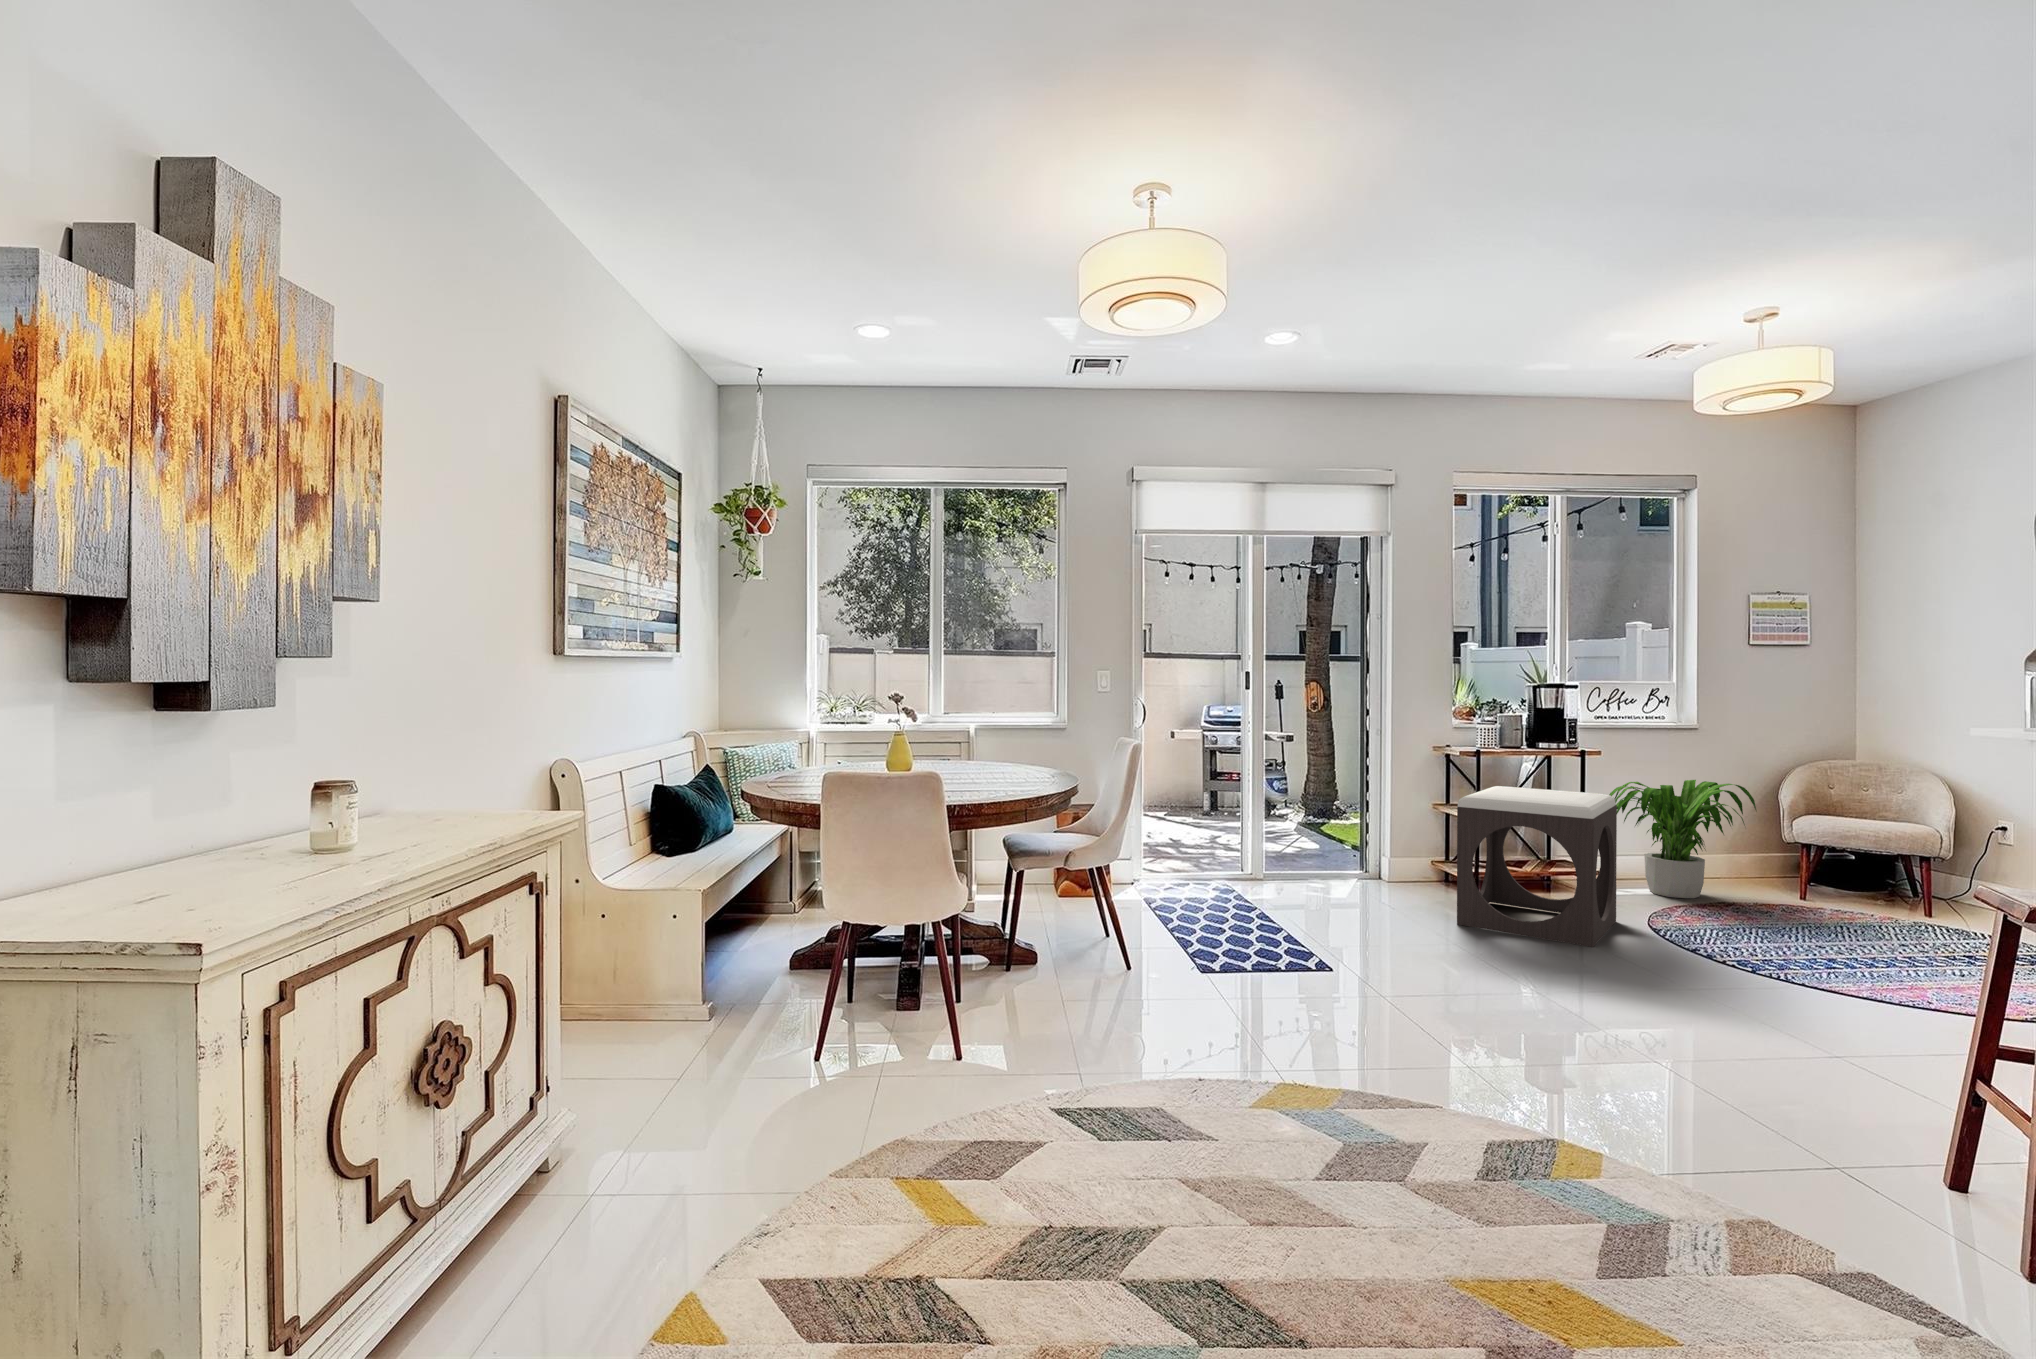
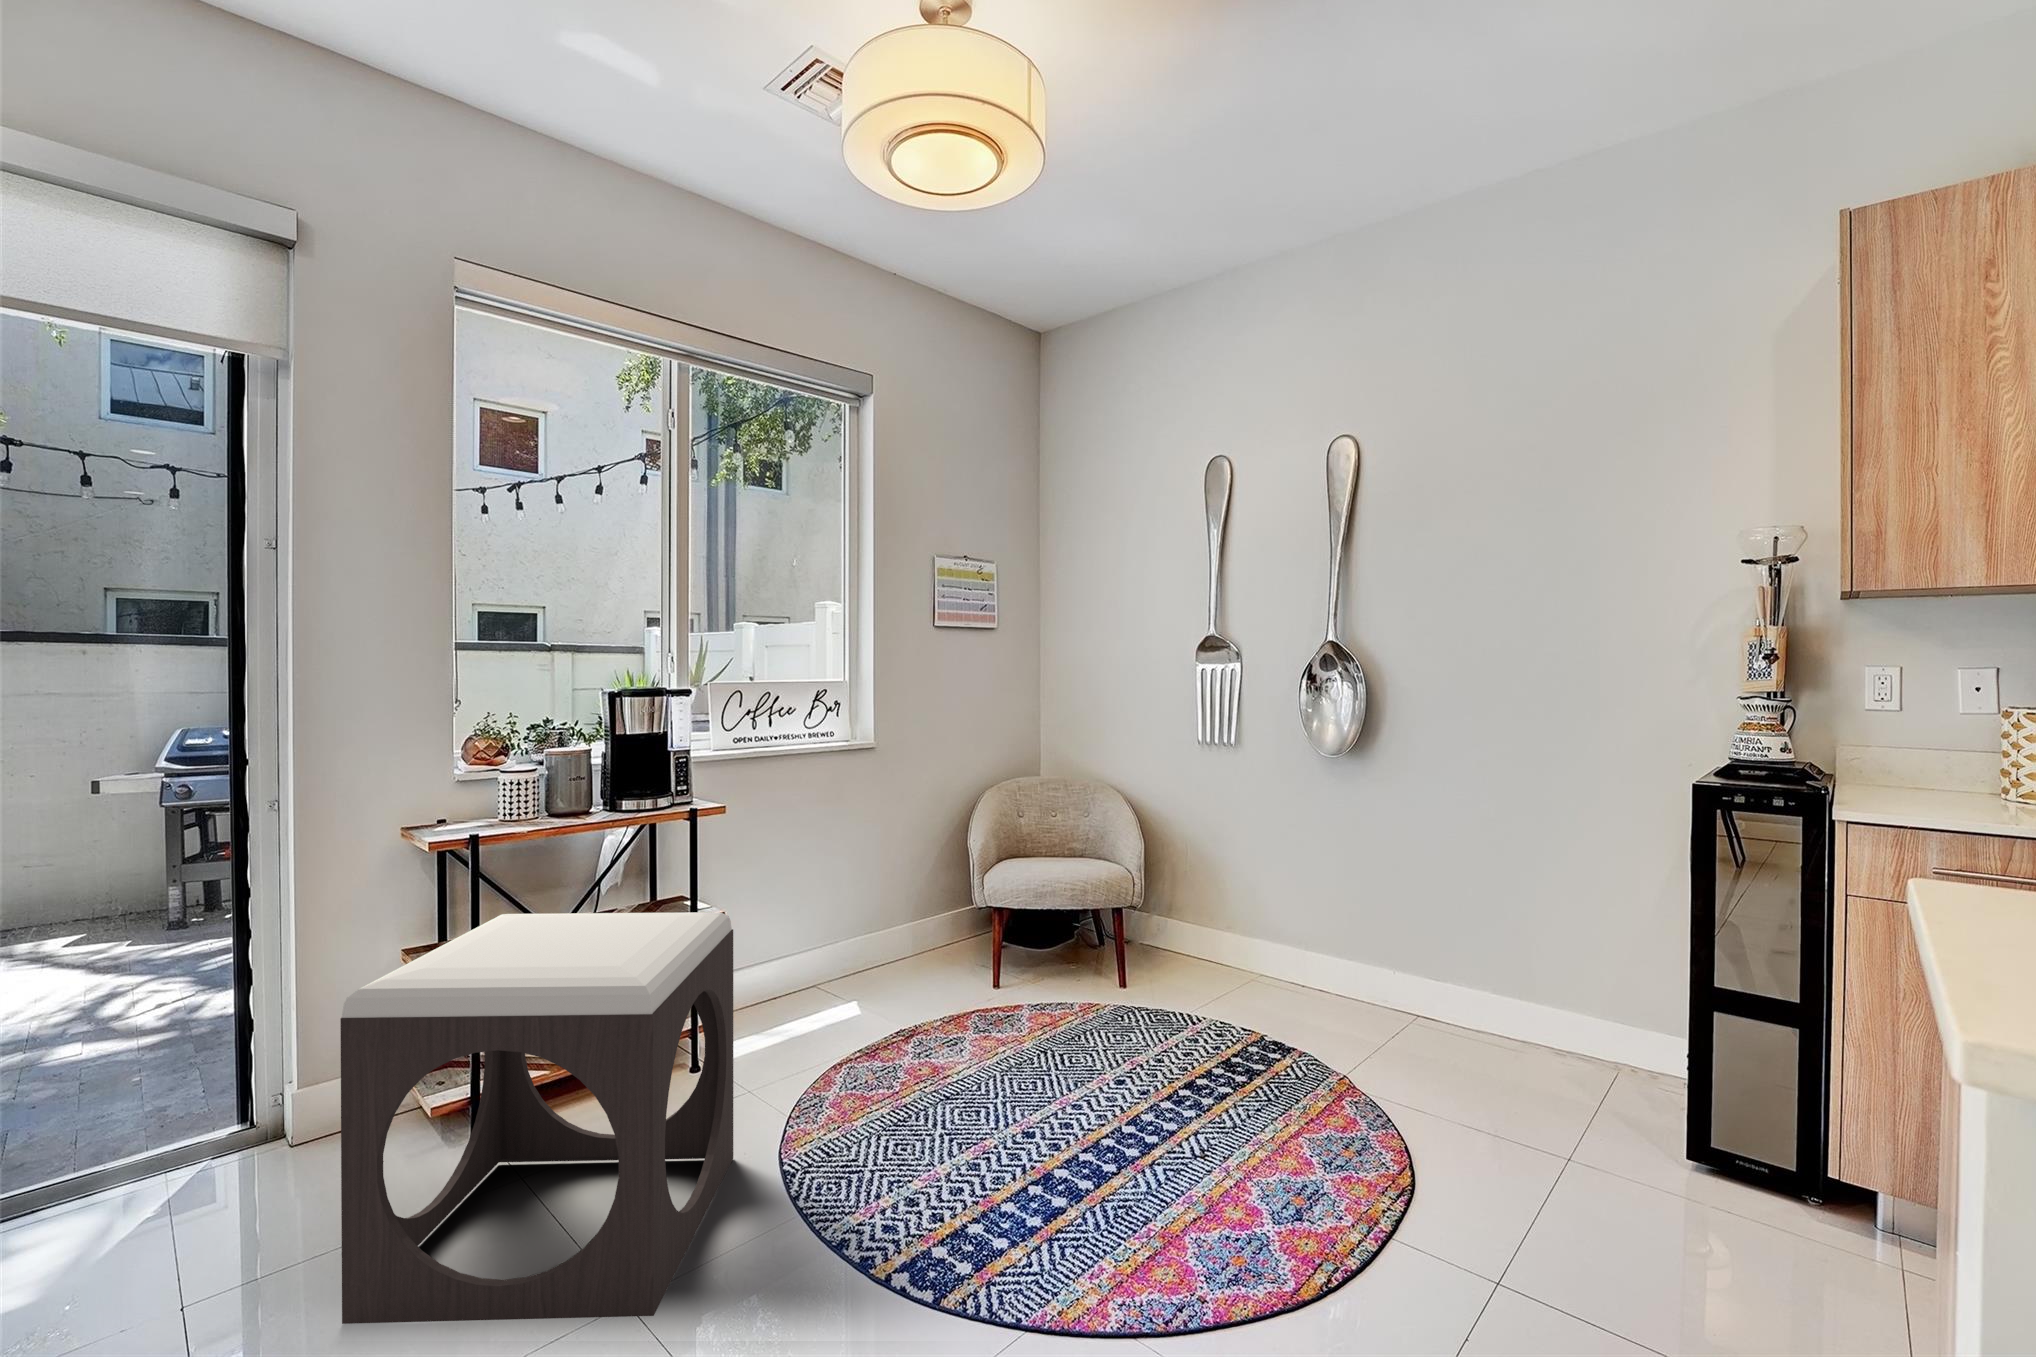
potted plant: present [1609,780,1756,898] -> none [741,831,947,1035]

